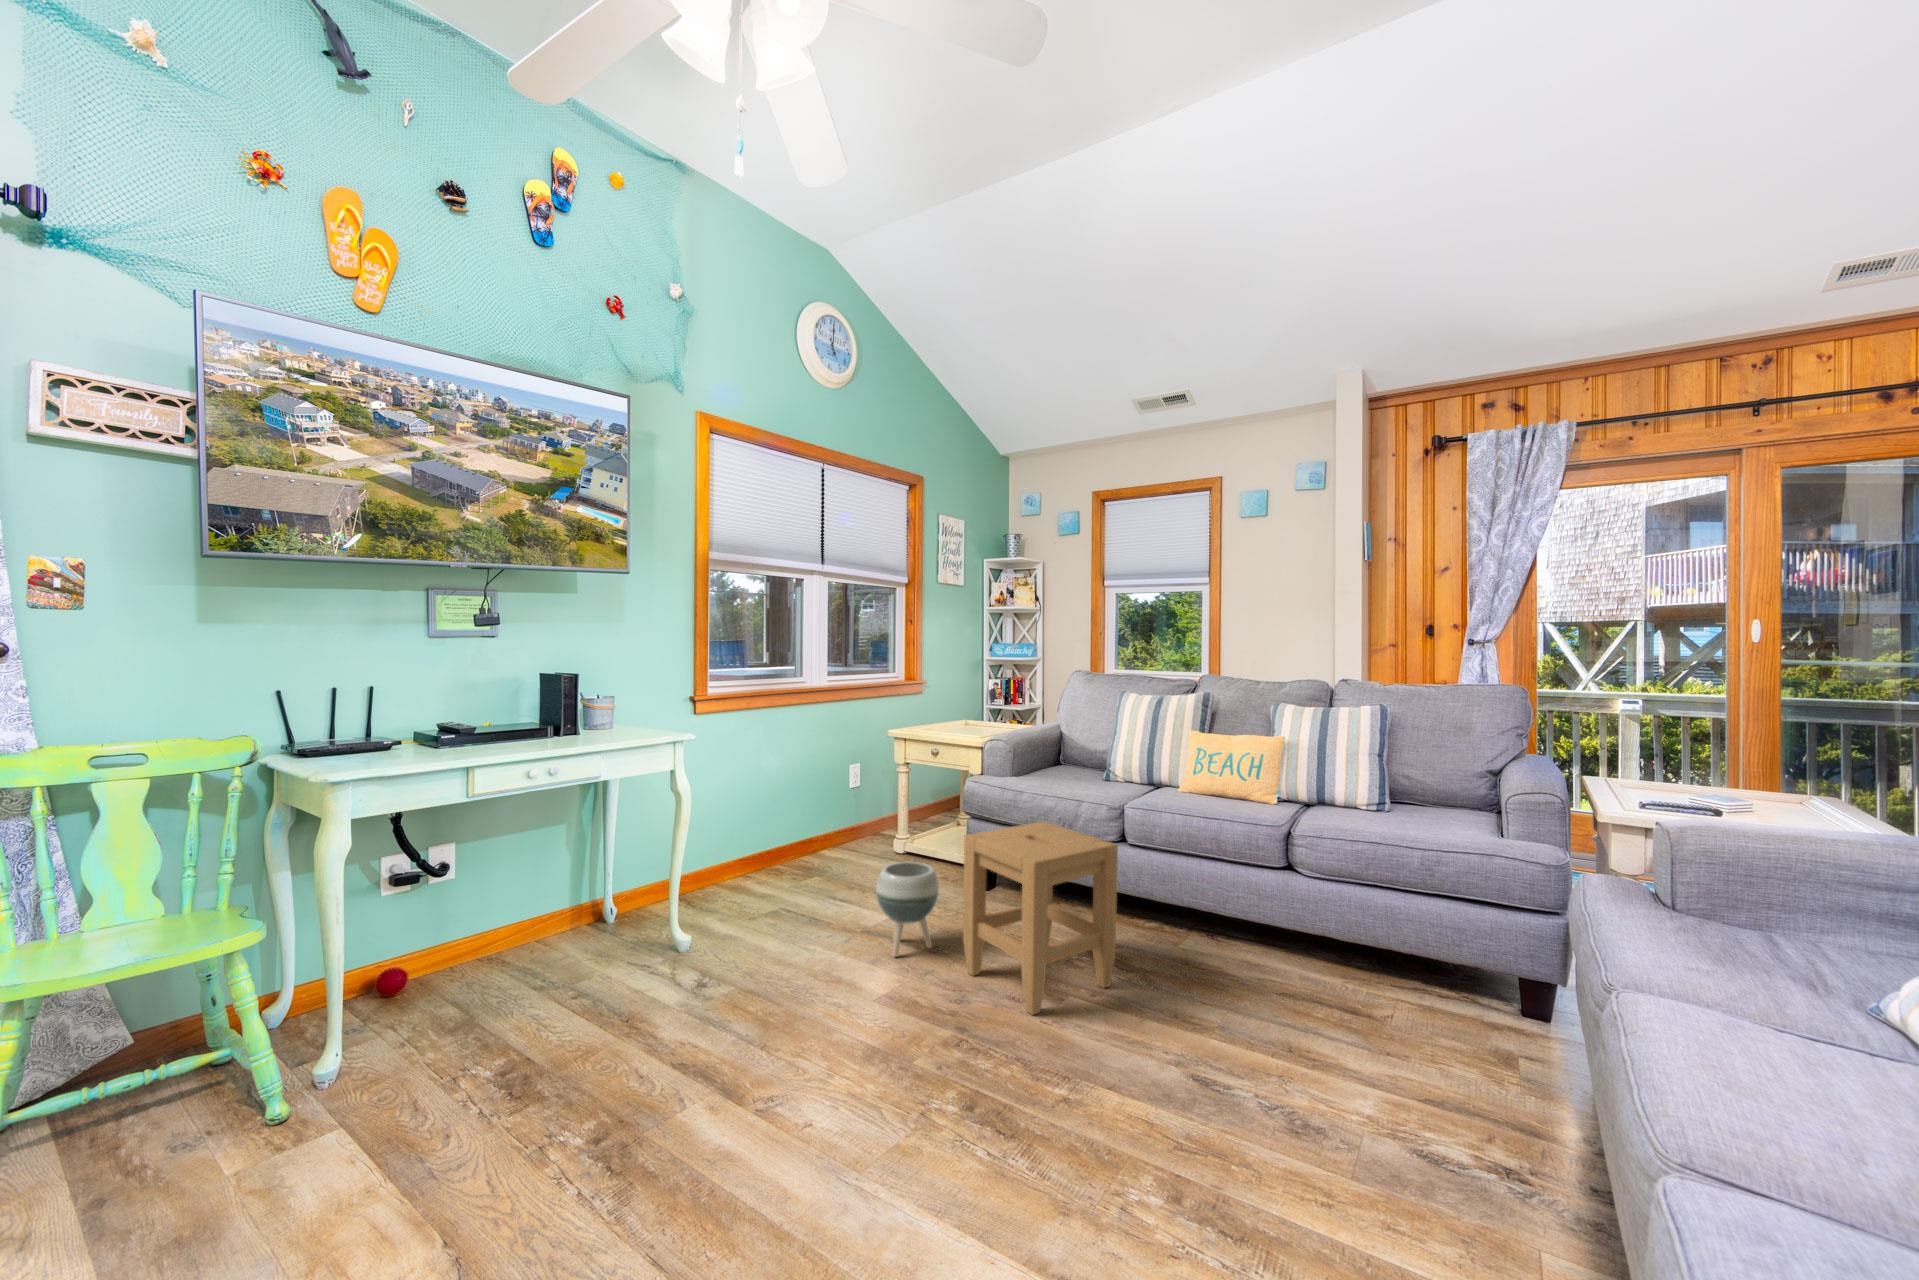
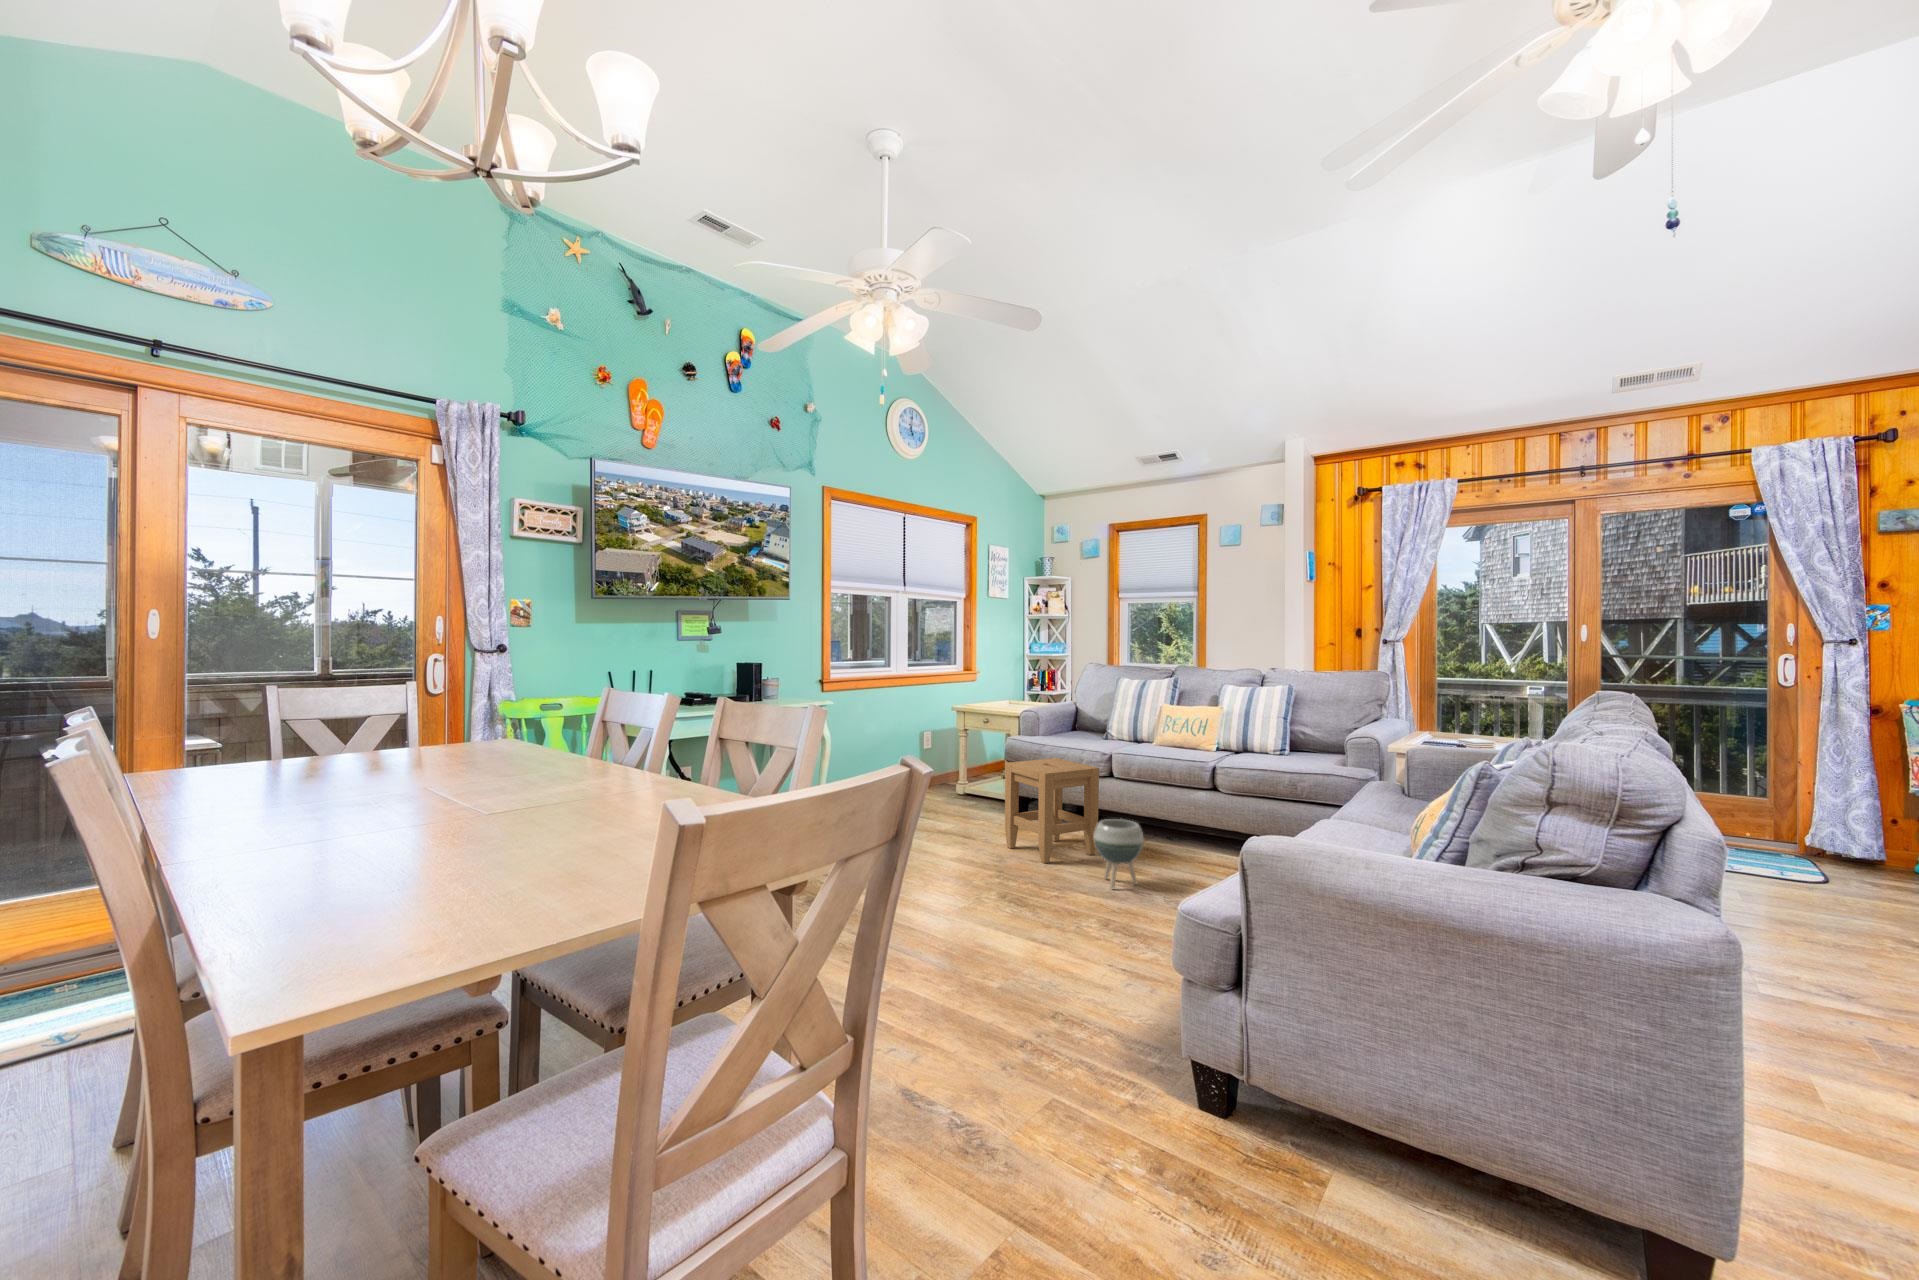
planter: present [876,862,939,957] -> present [1094,819,1143,889]

